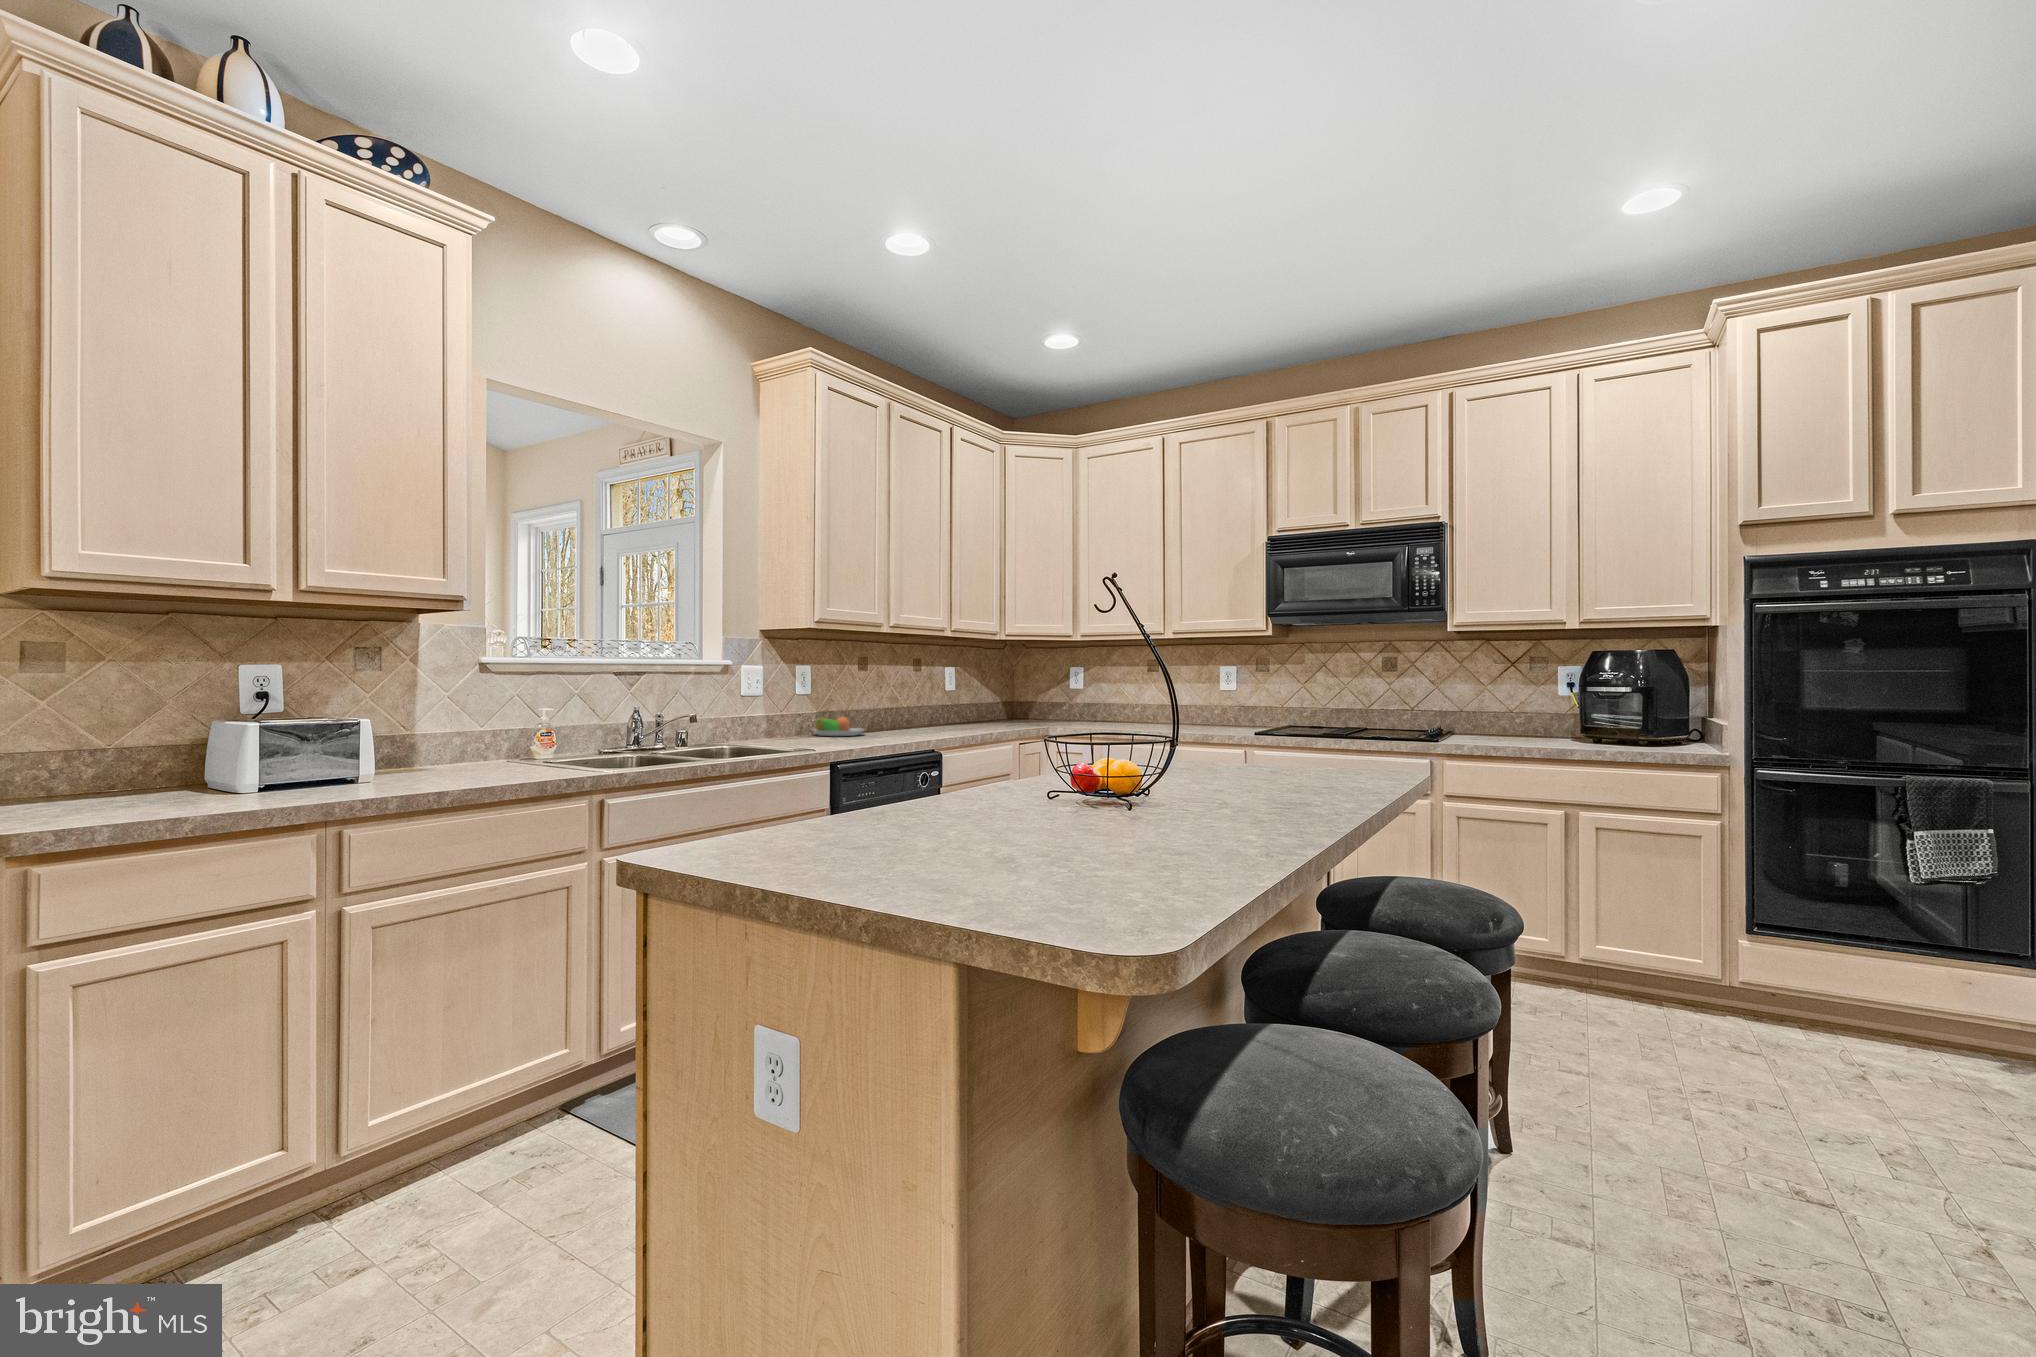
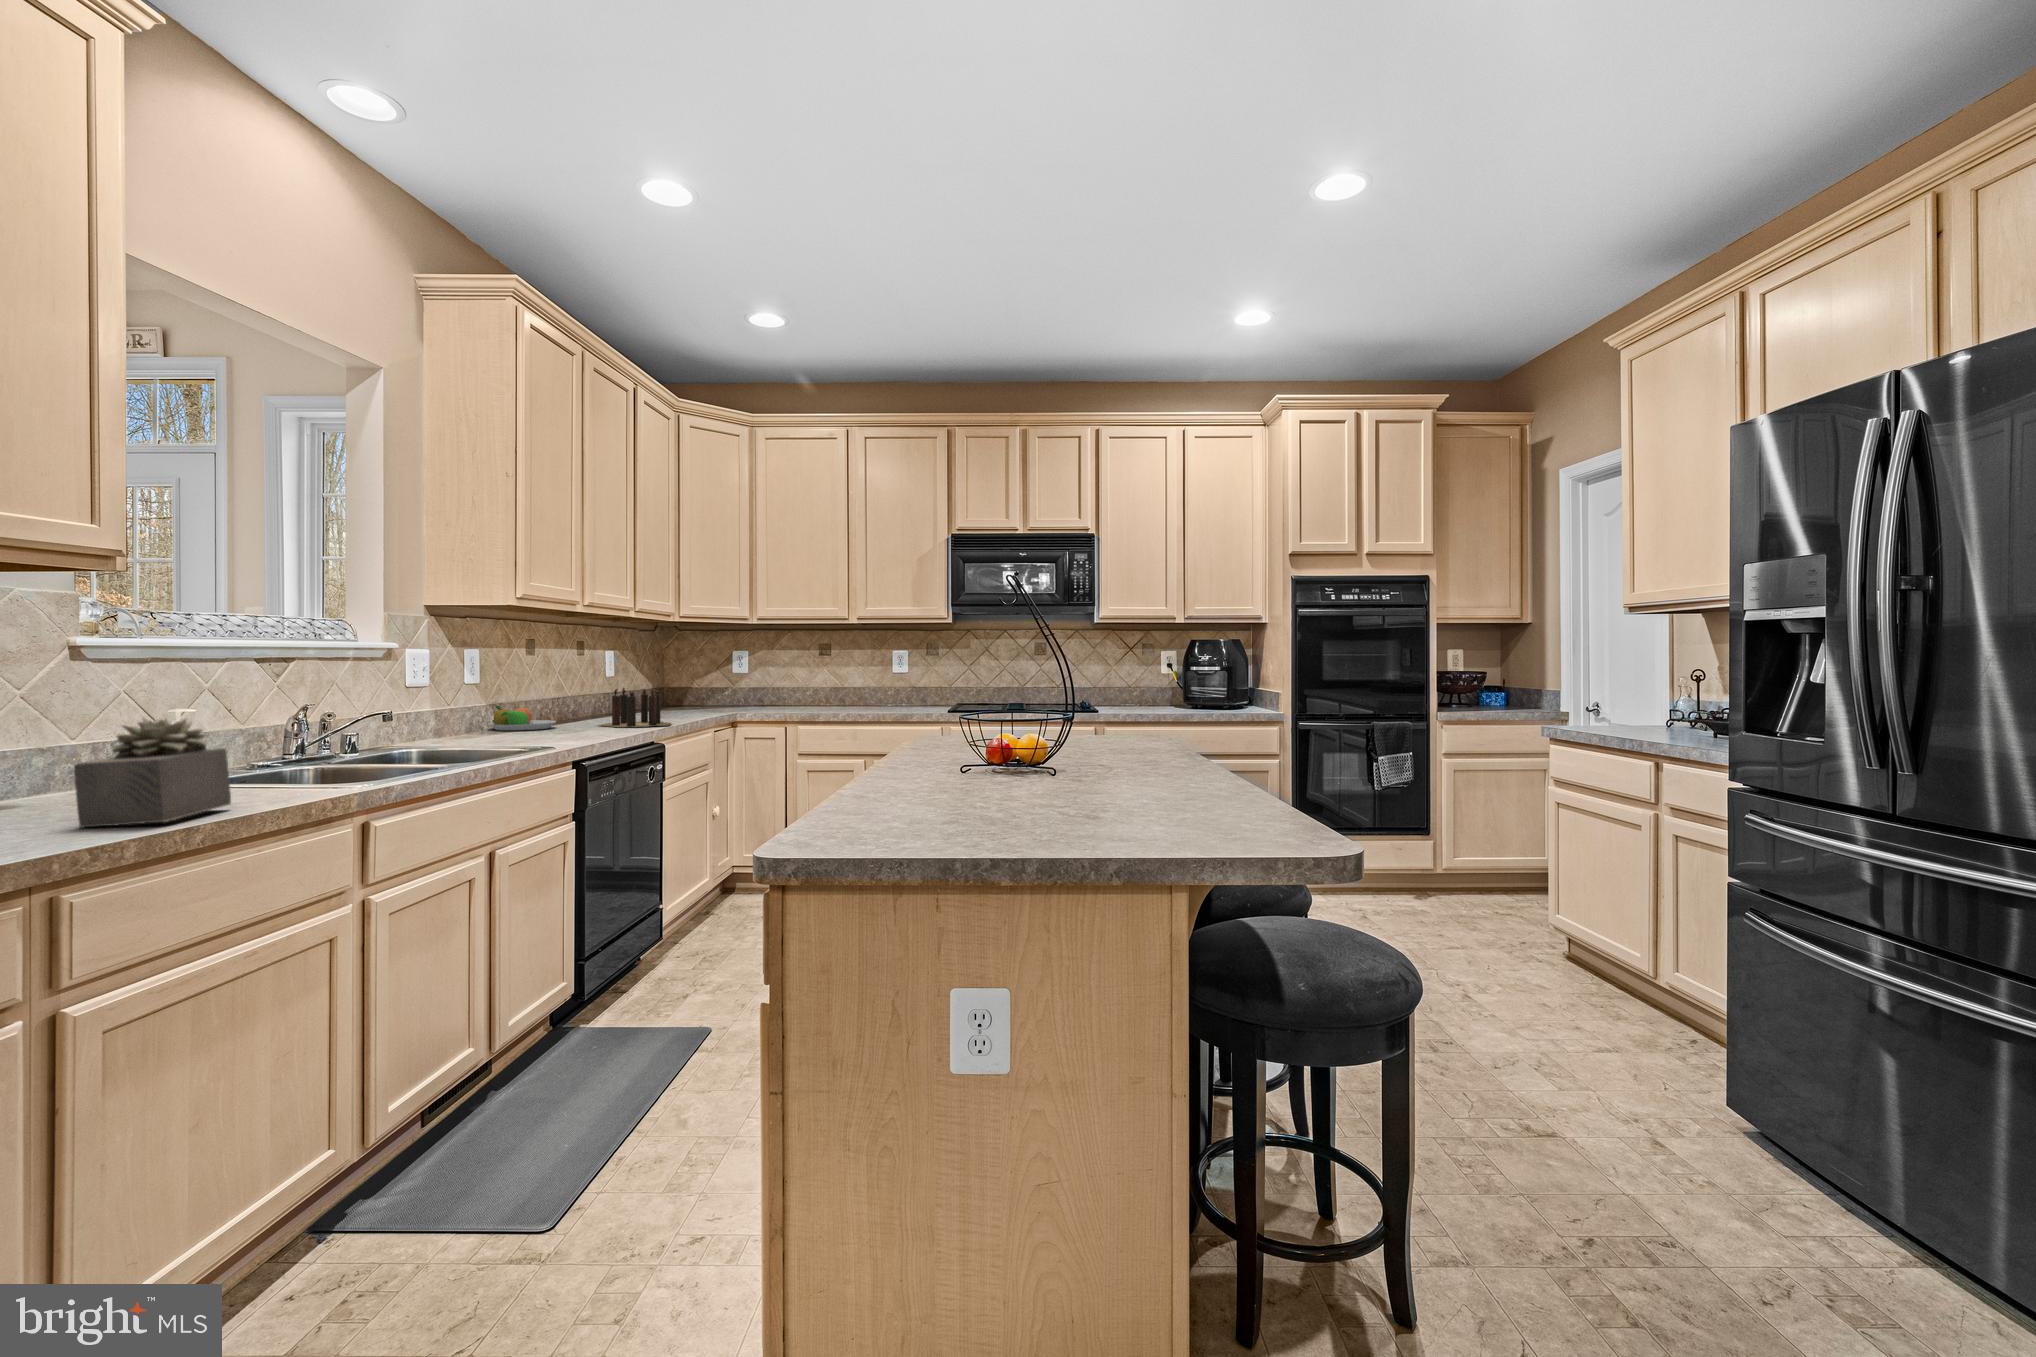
candle: none [898,701,978,738] -> present [600,687,671,727]
succulent plant: none [413,711,510,785] -> present [74,718,231,827]

